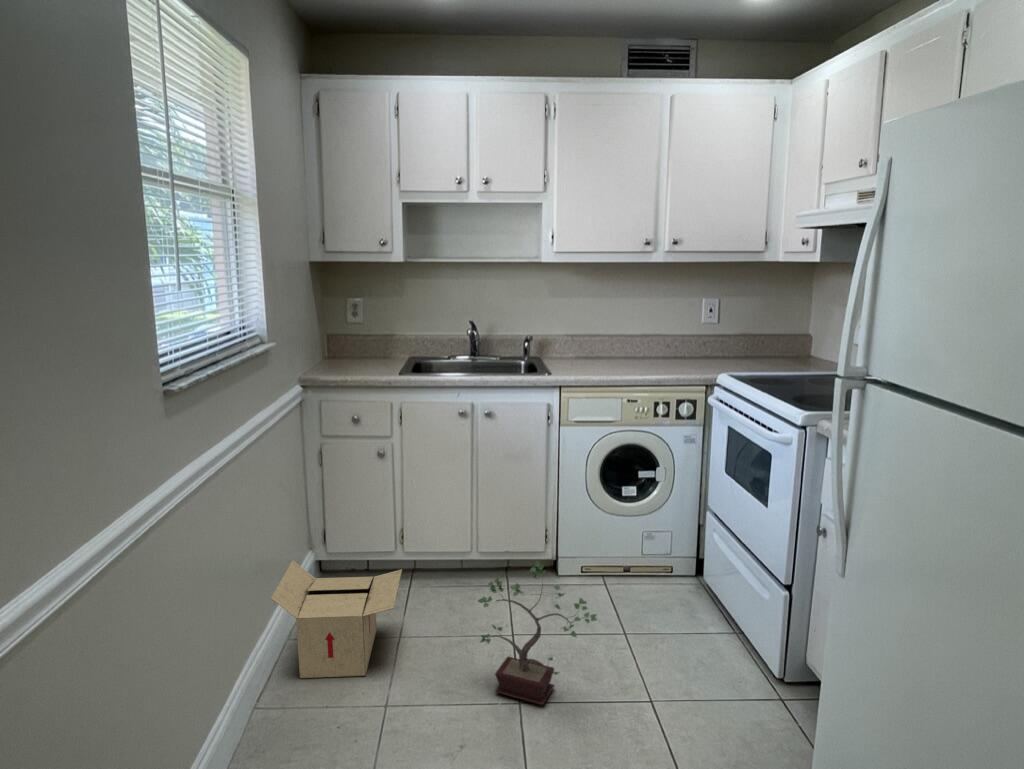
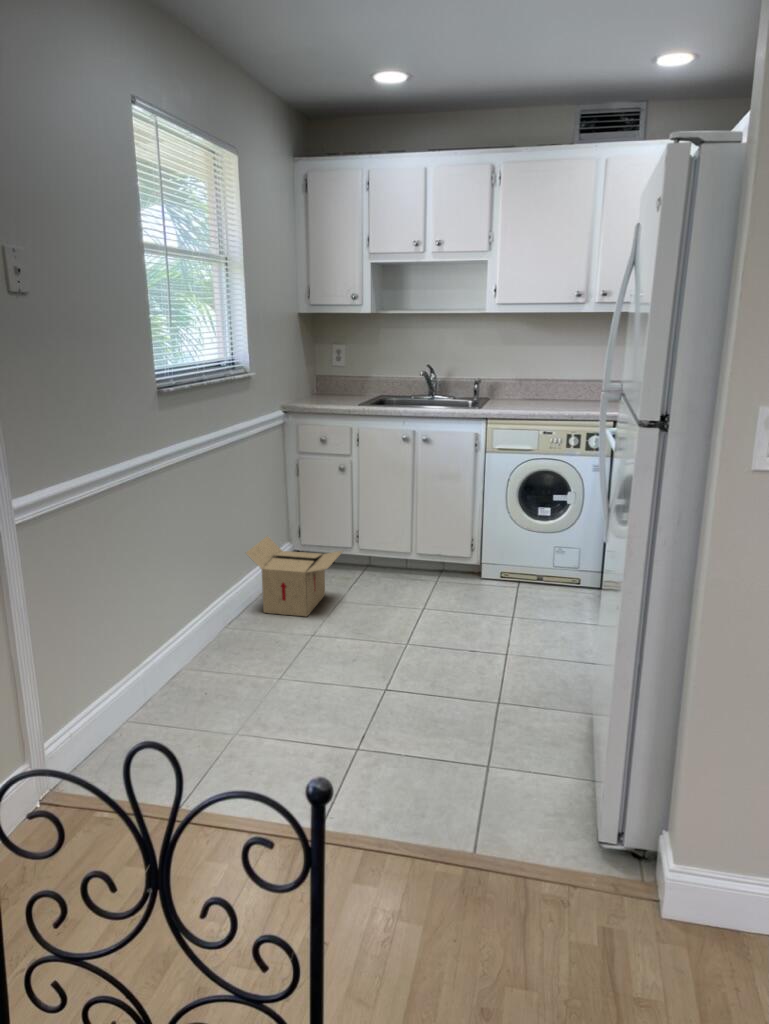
potted plant: present [478,561,597,705] -> none [382,539,458,645]

